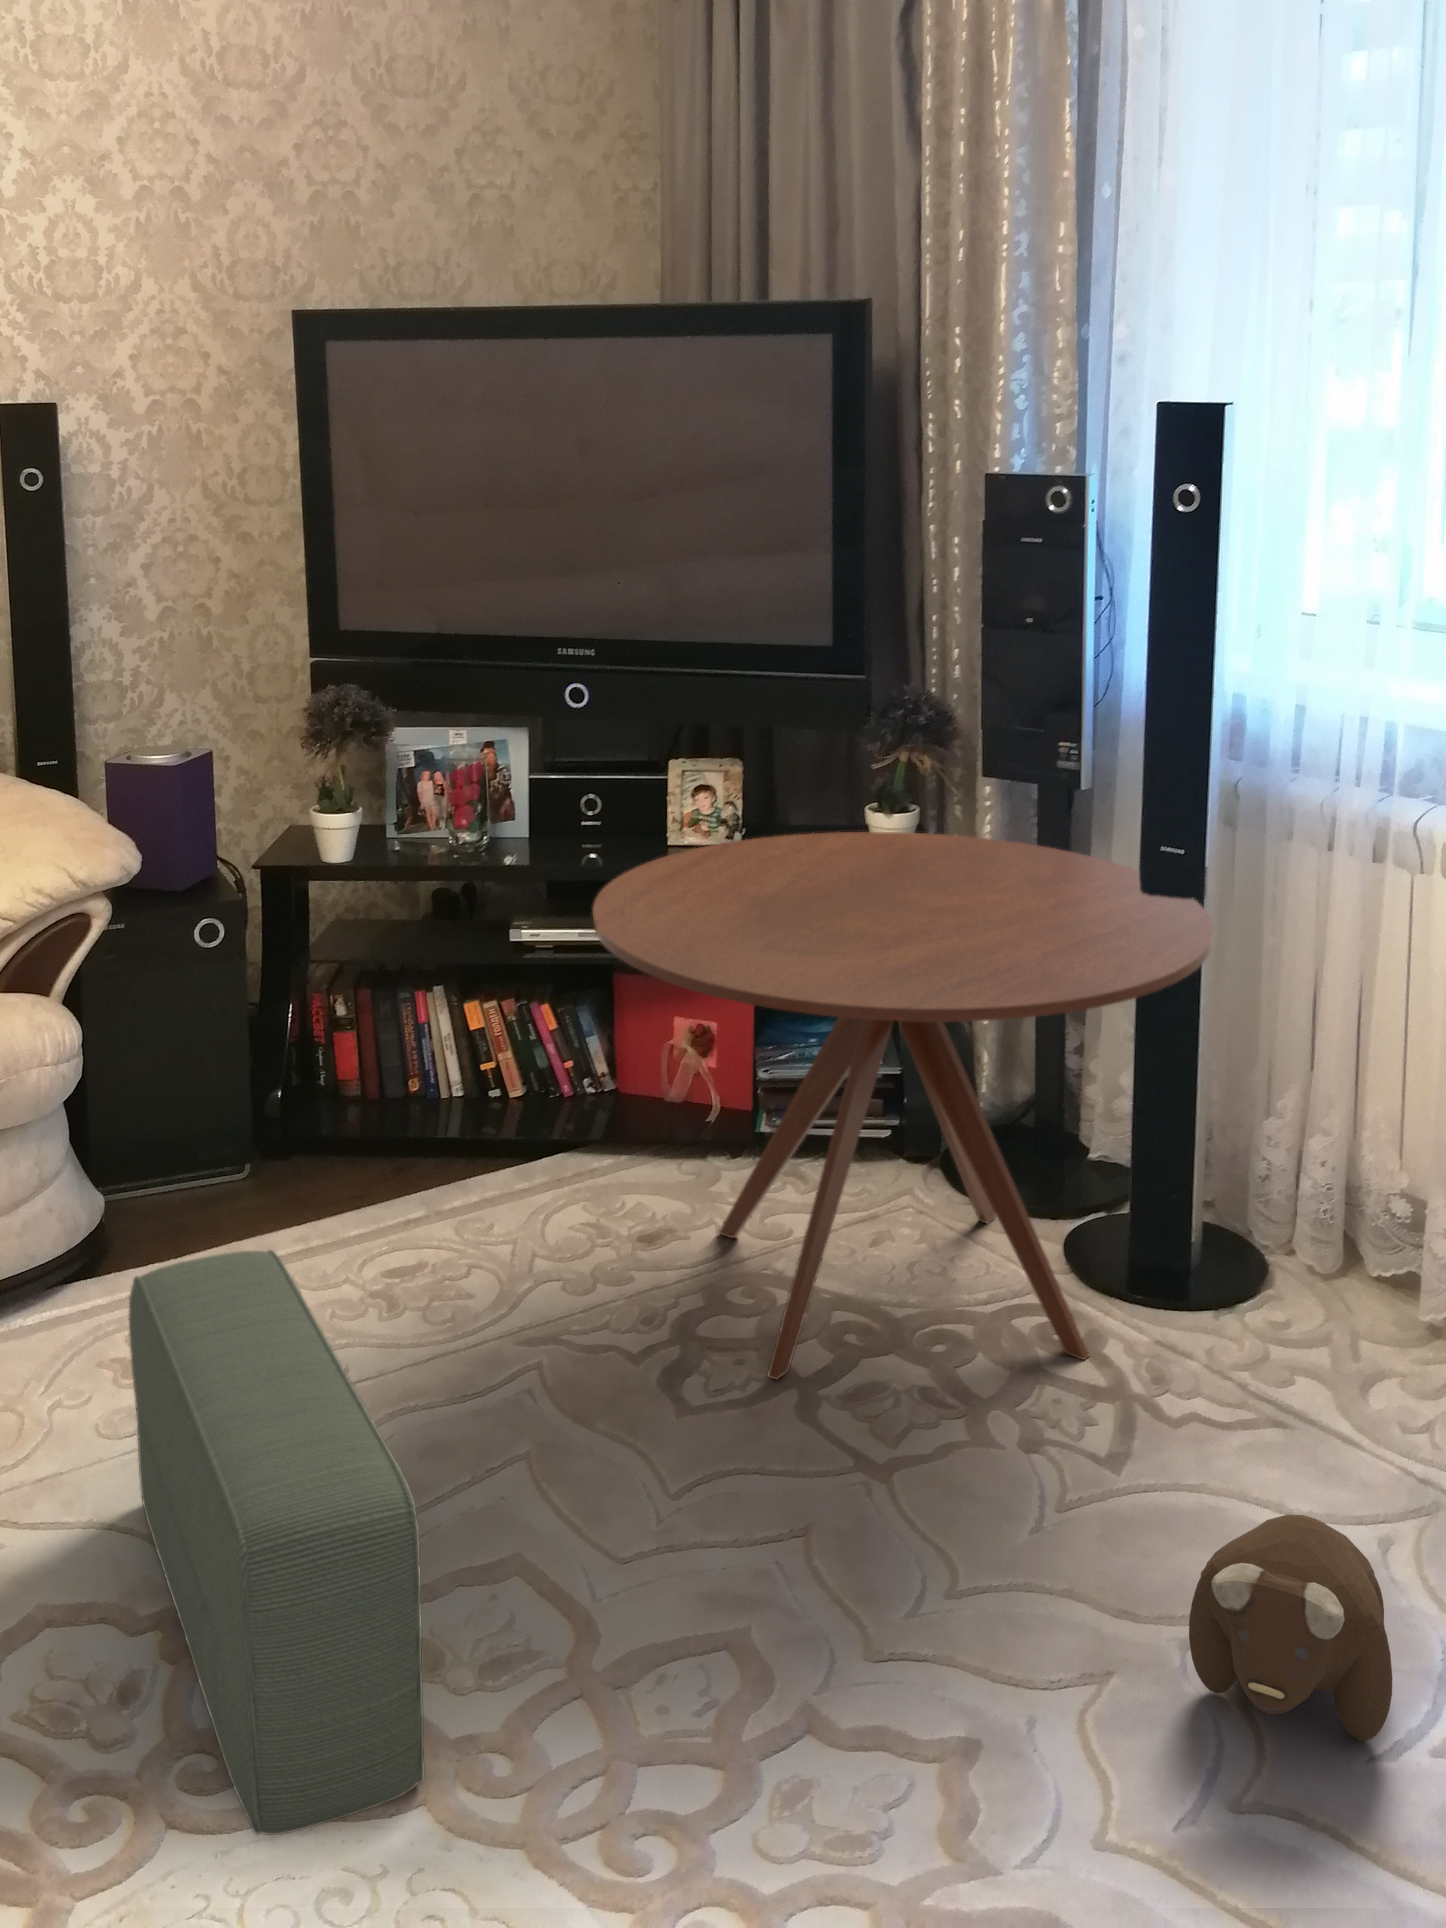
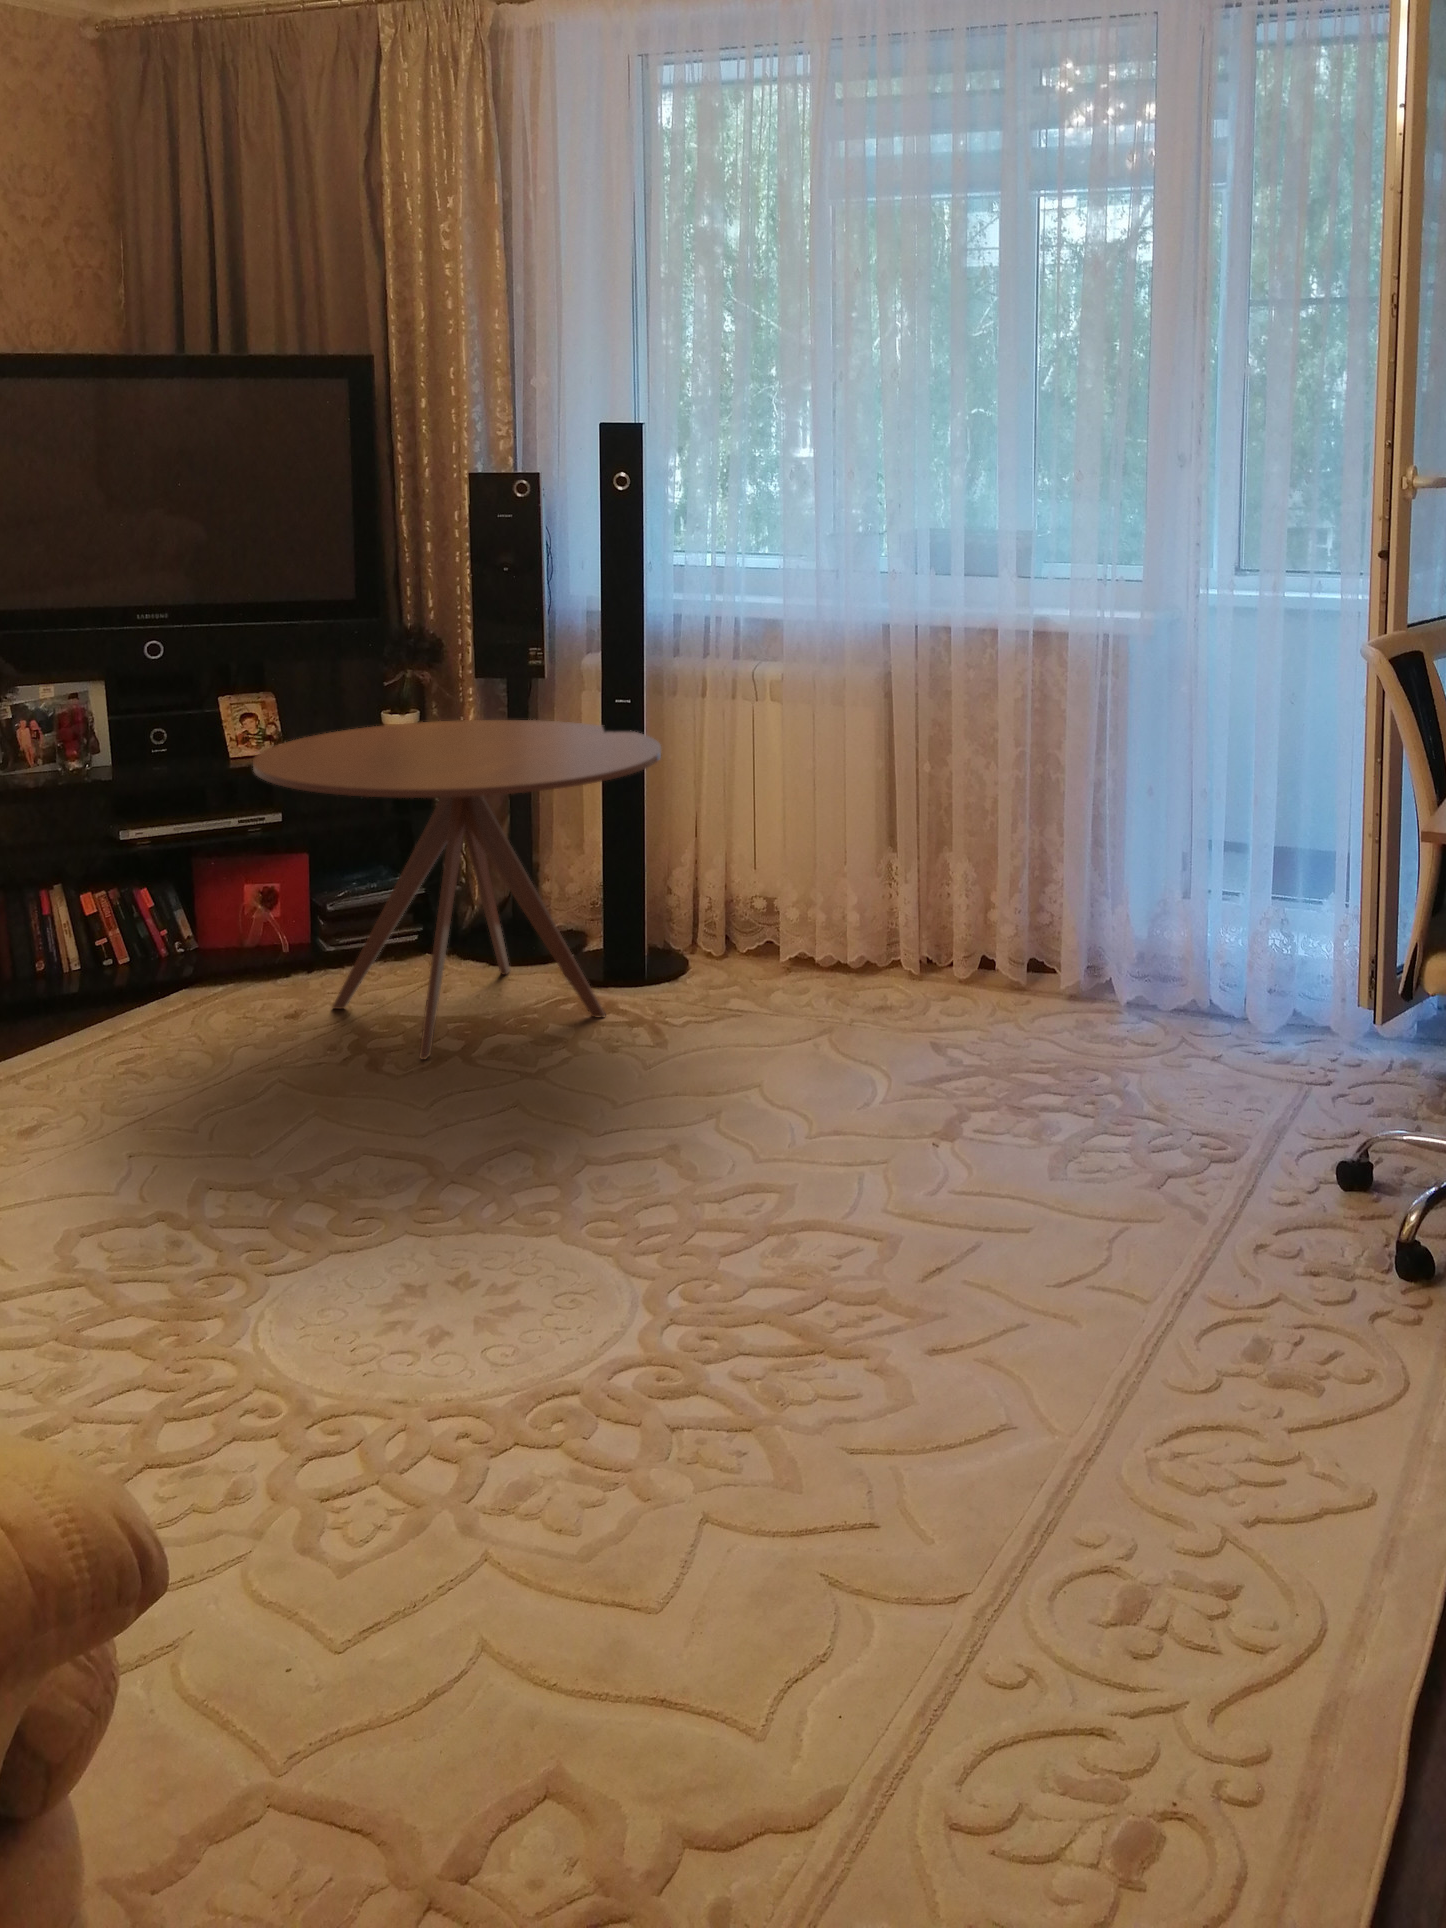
pouf: present [129,1250,425,1835] -> none [23,998,349,1276]
plush toy: present [1189,1515,1392,1741] -> none [731,1009,834,1111]

